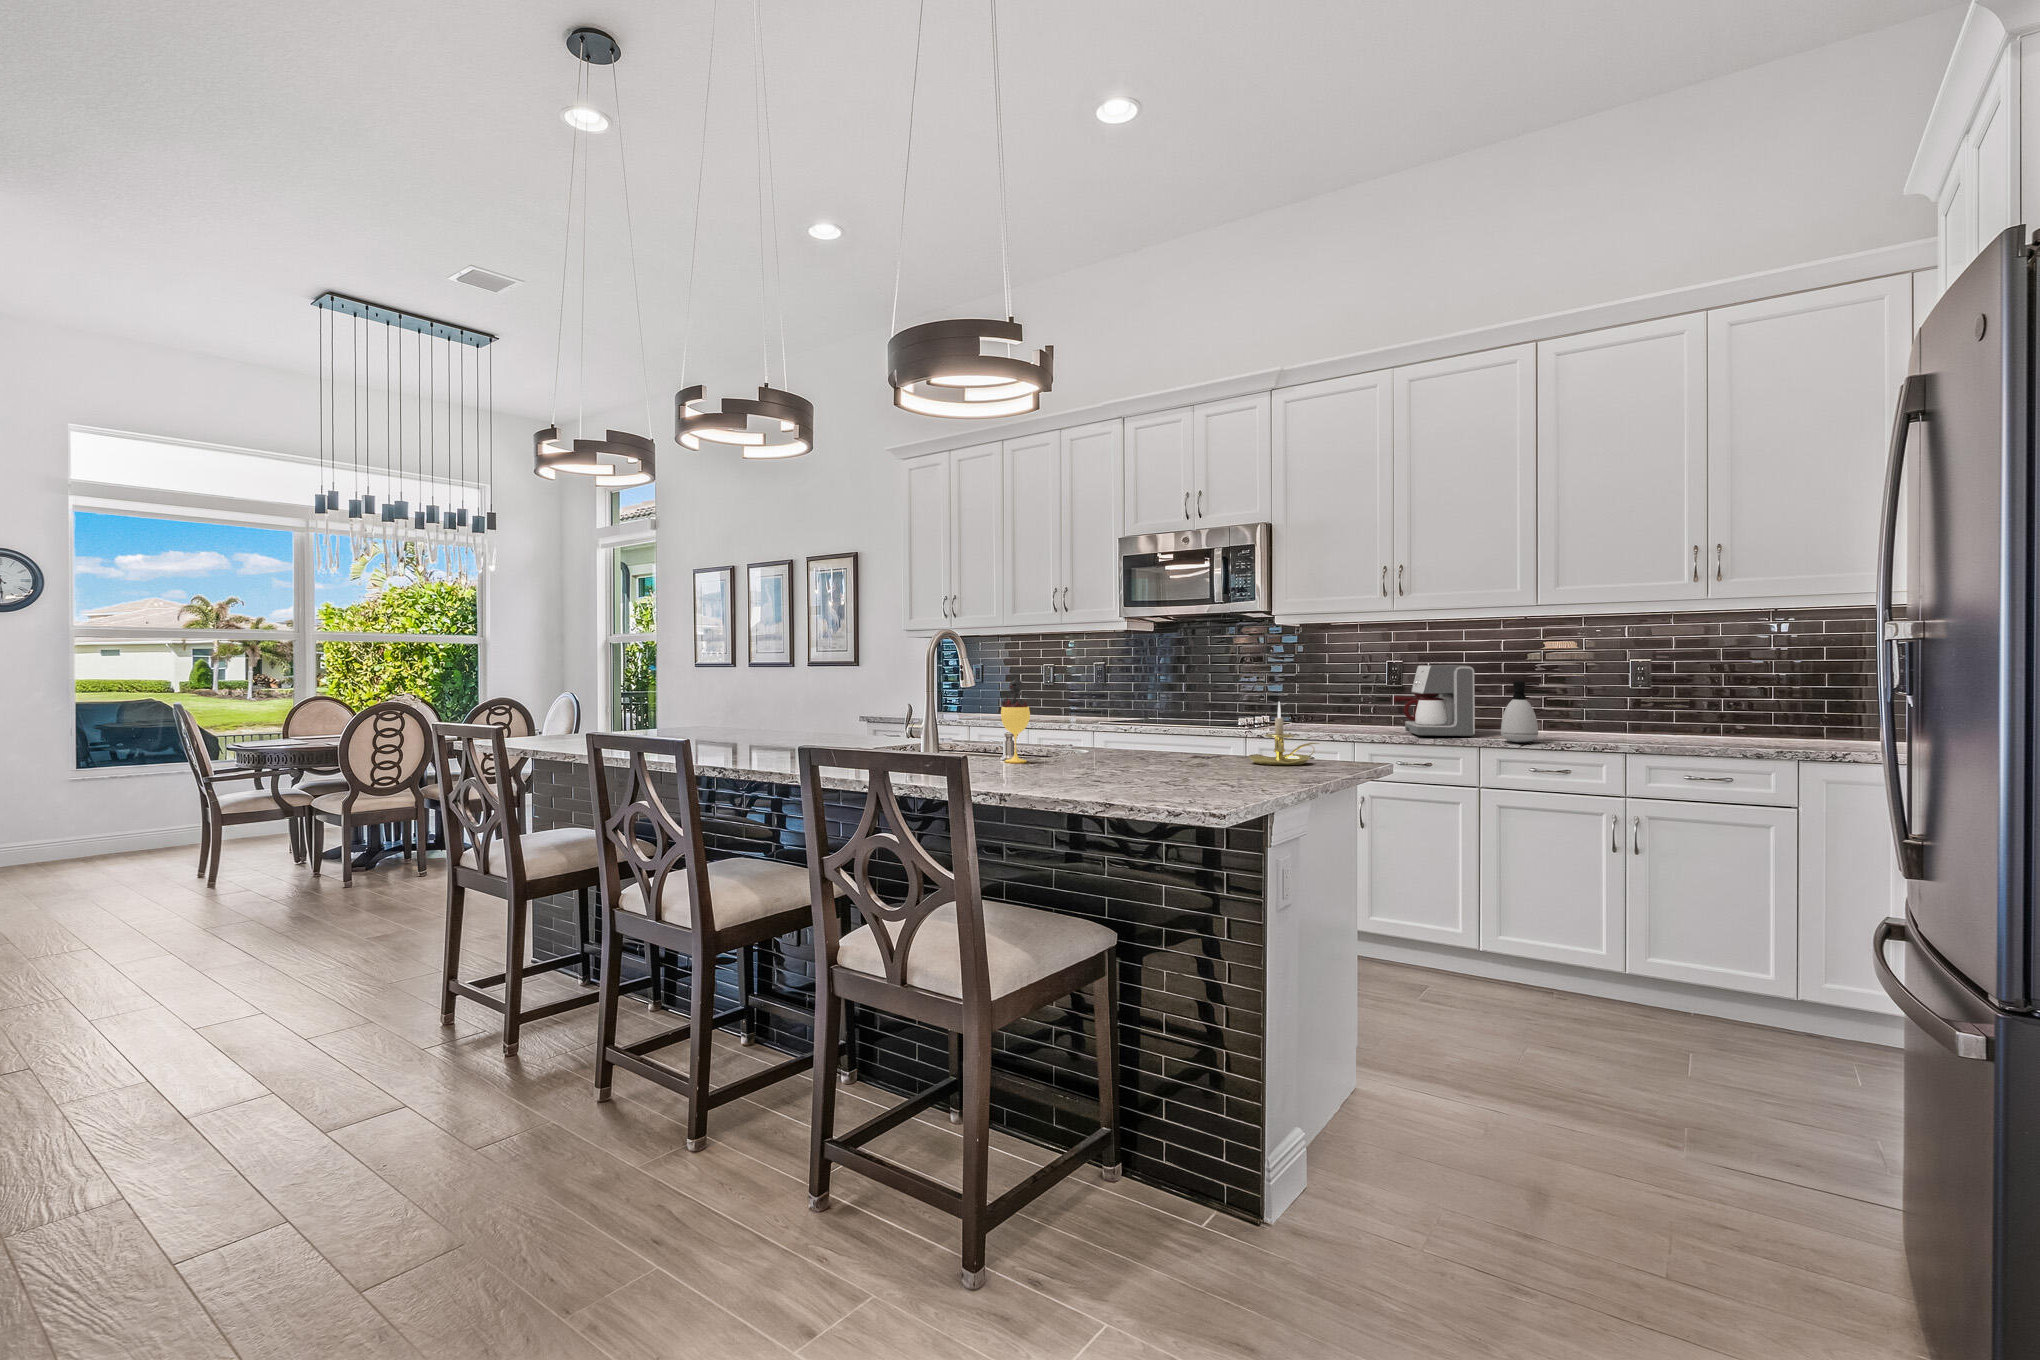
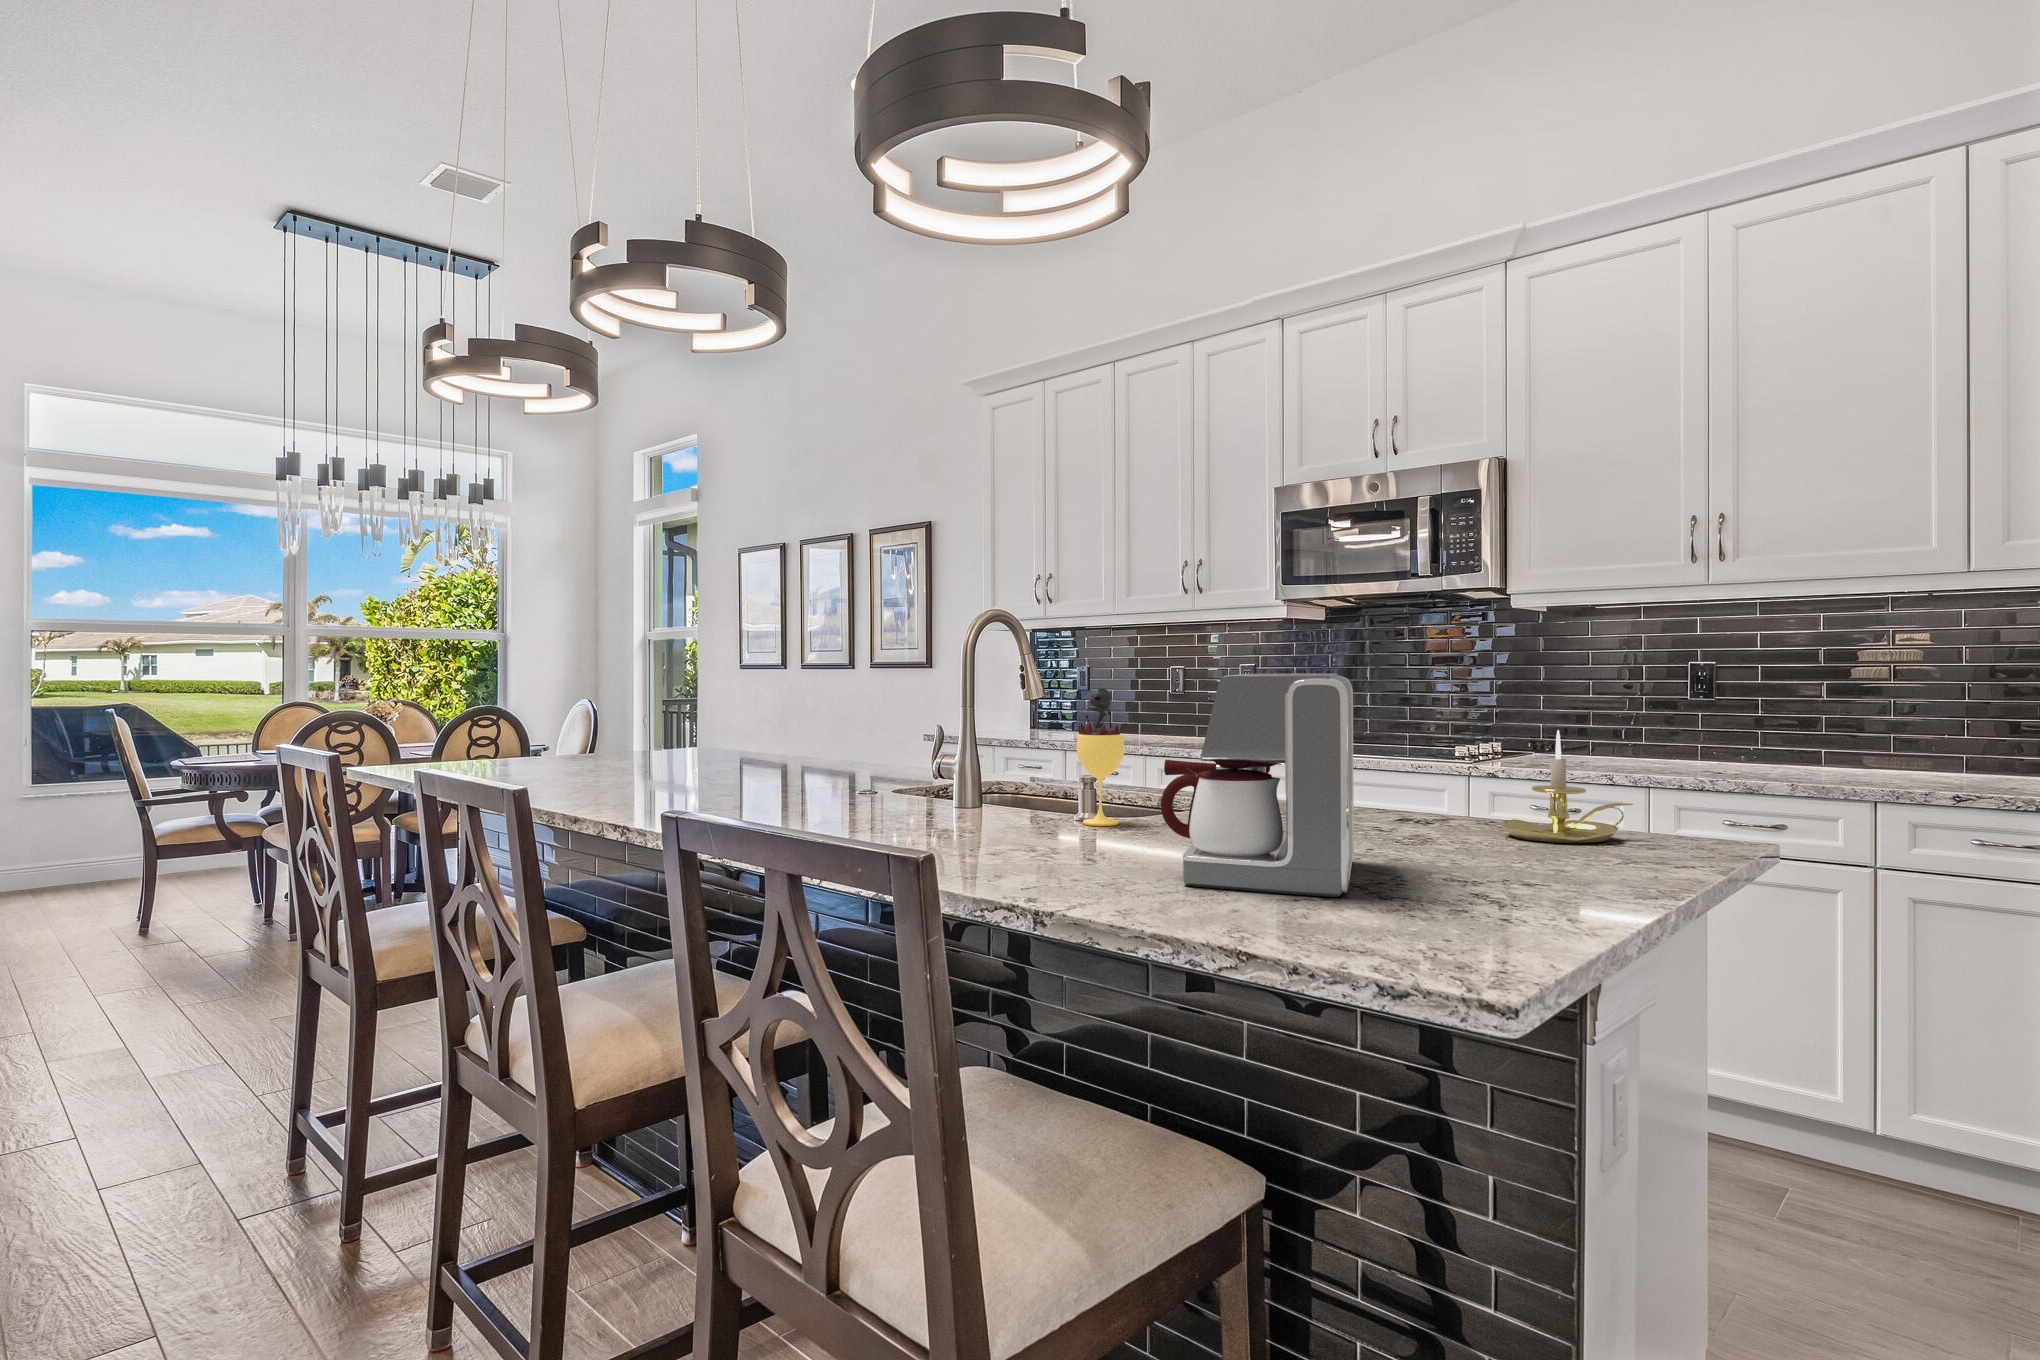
coffee maker: present [1394,665,1475,736] -> present [1161,673,1354,897]
soap dispenser: present [1501,681,1539,742] -> none [1914,694,1988,795]

